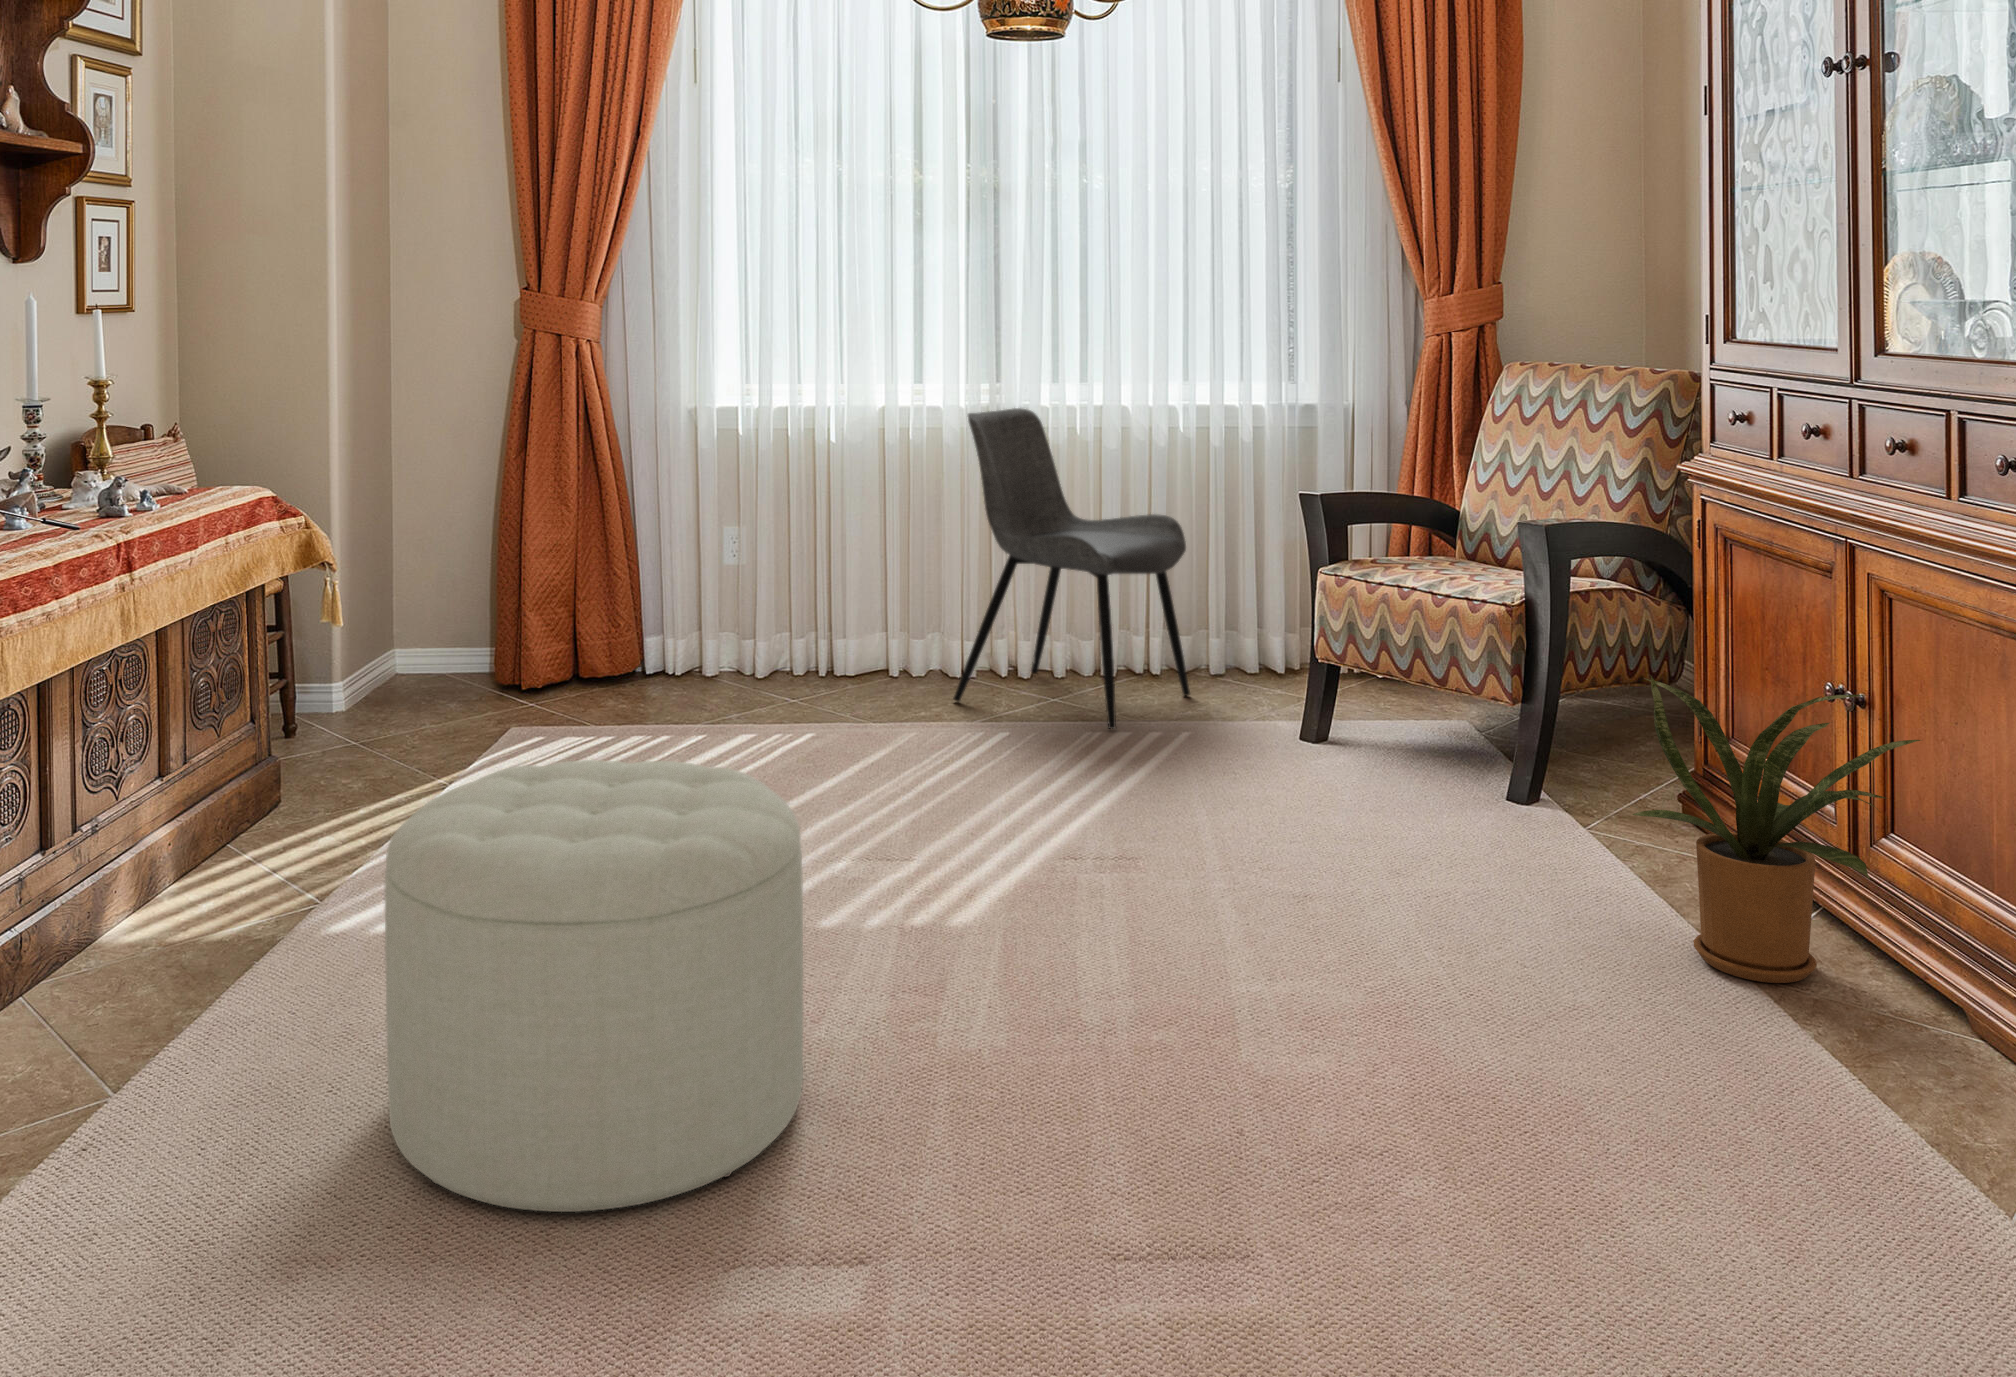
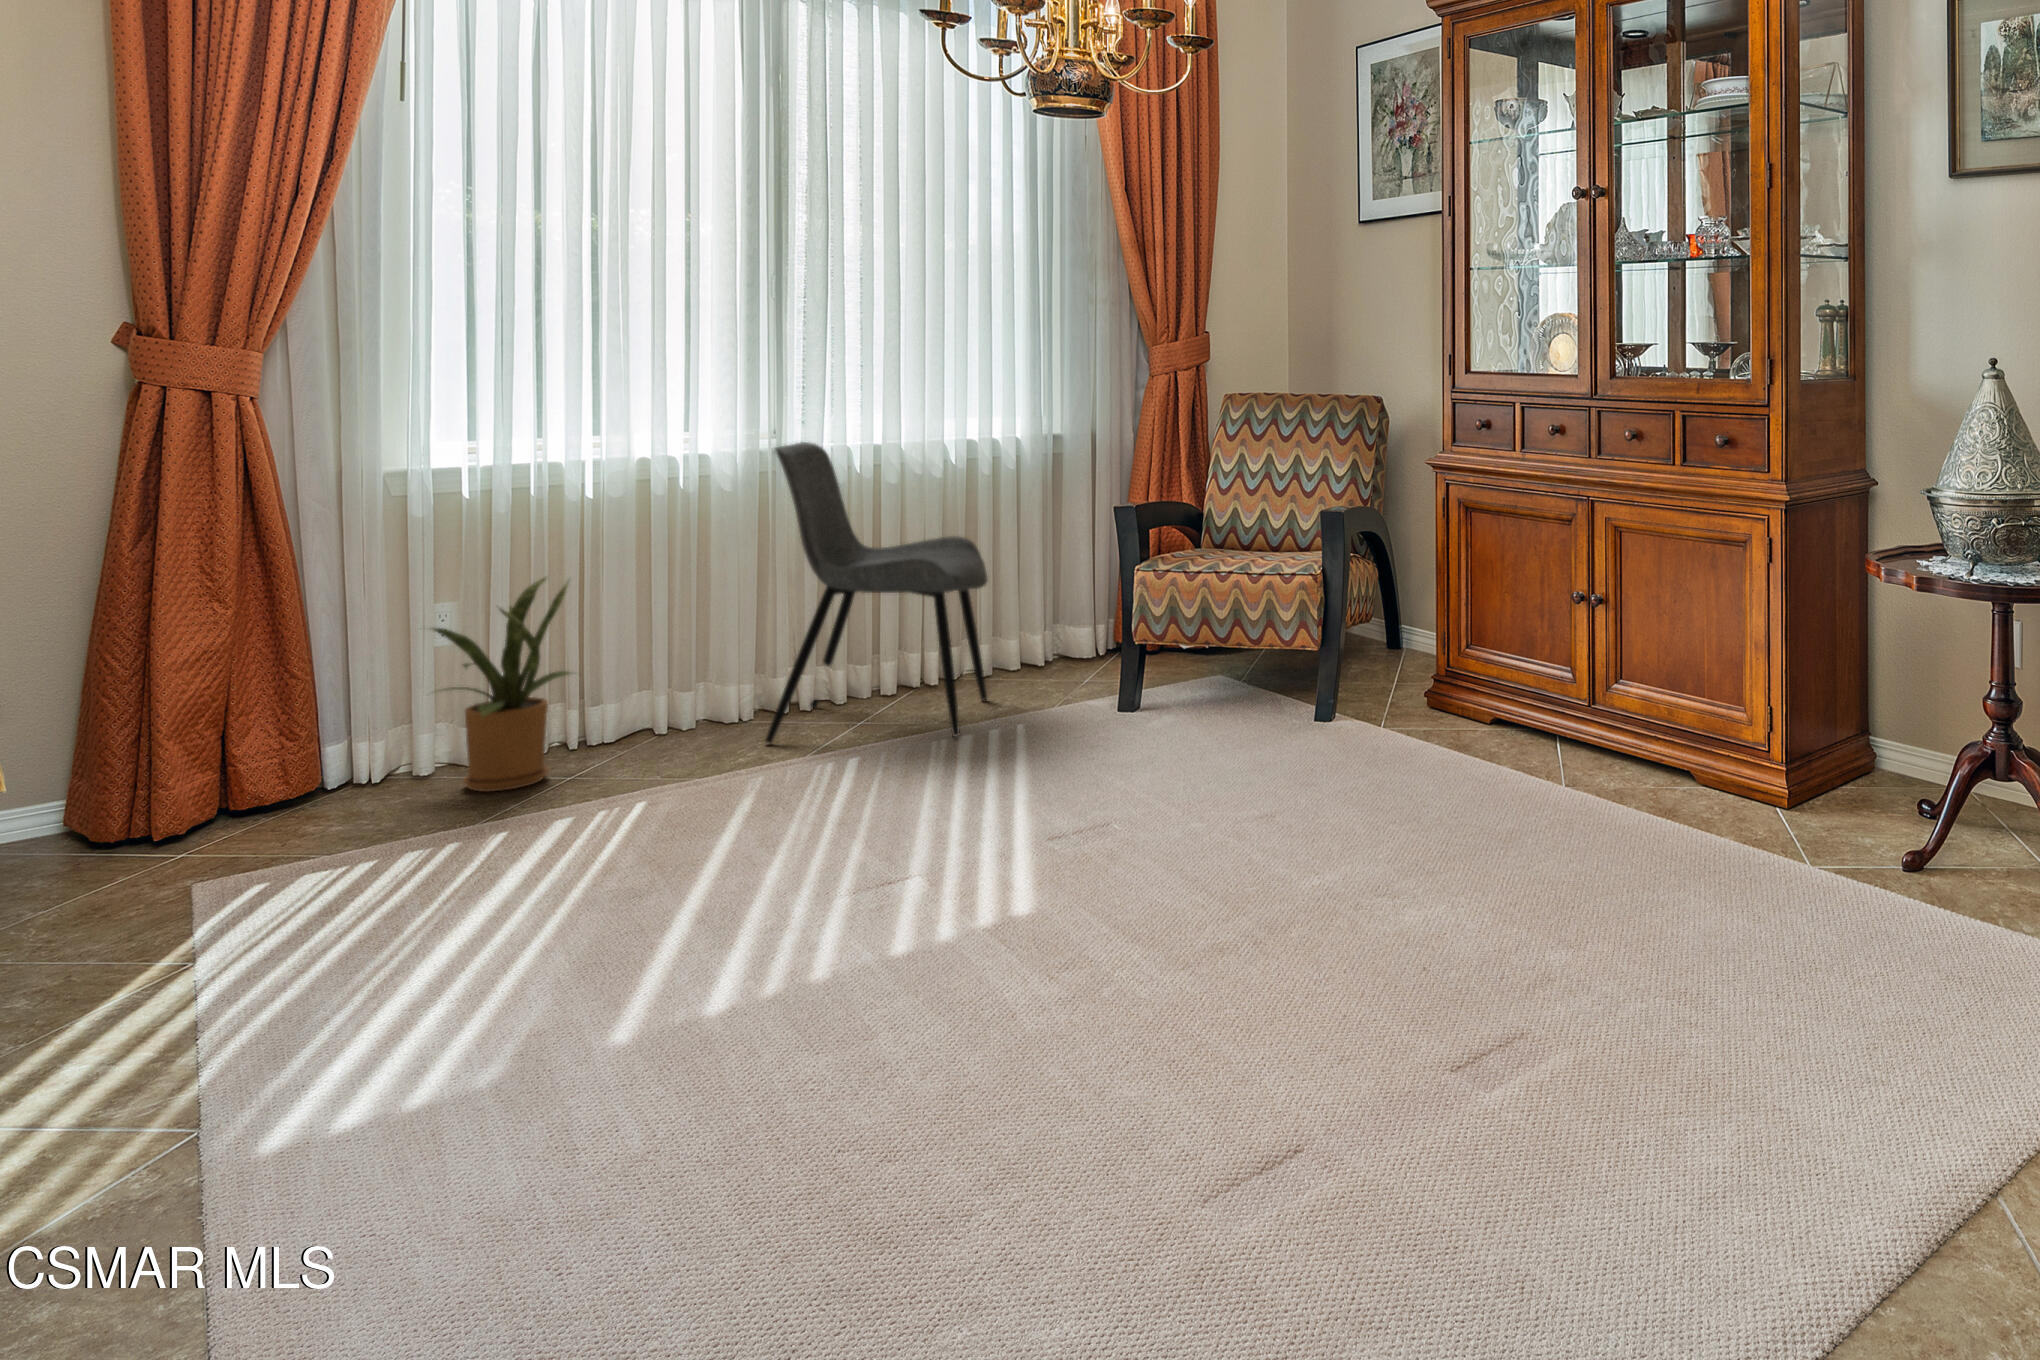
house plant: present [1632,676,1920,983] -> present [433,578,570,791]
ottoman: present [385,760,803,1212] -> none [674,770,1119,1236]

